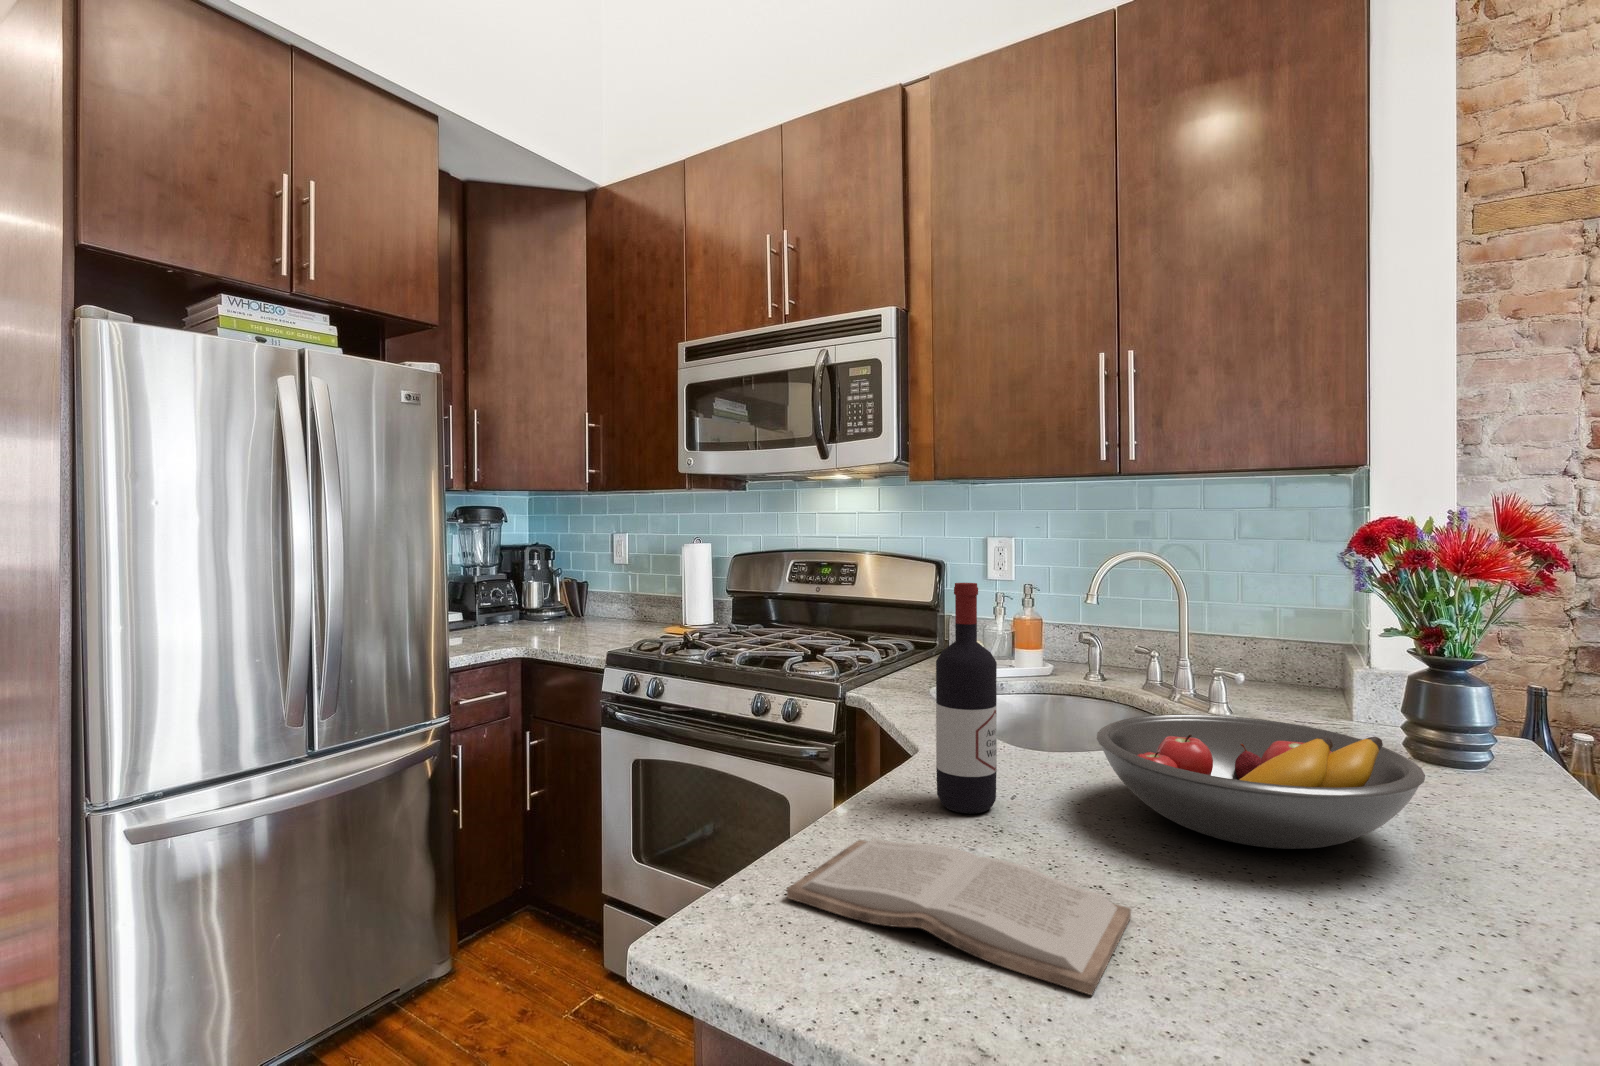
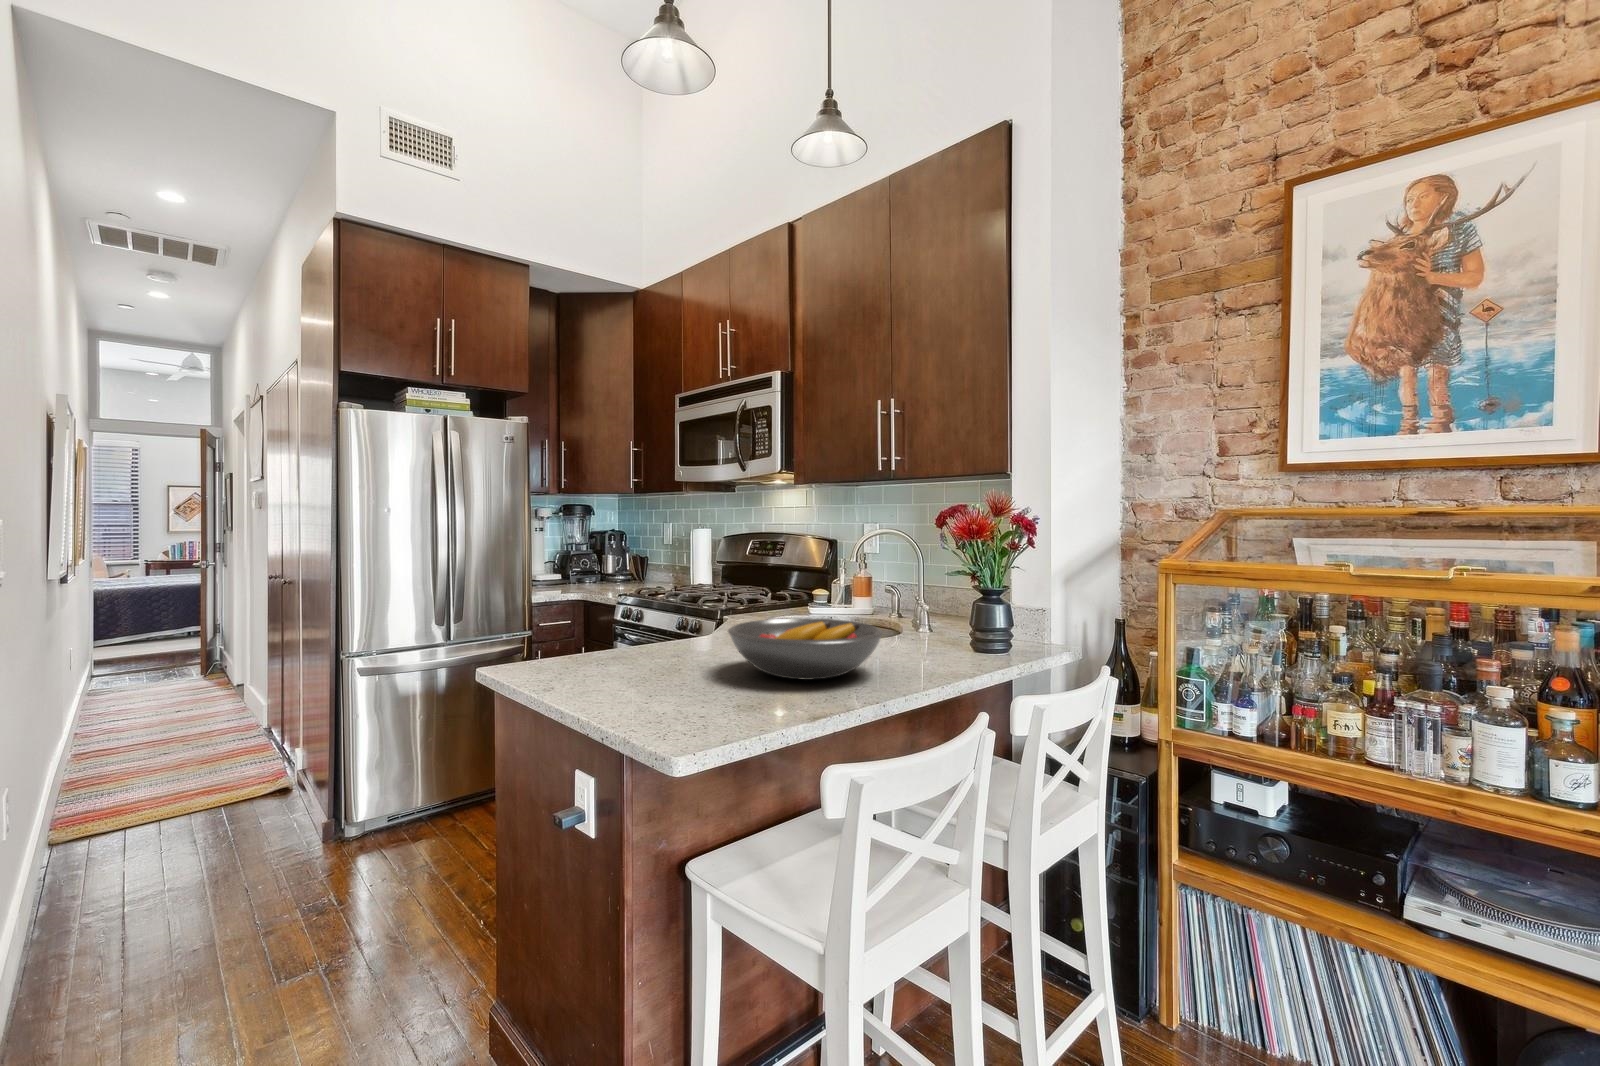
wine bottle: present [936,583,997,814] -> none [663,538,696,663]
book: present [787,838,1131,995] -> none [528,662,663,705]

